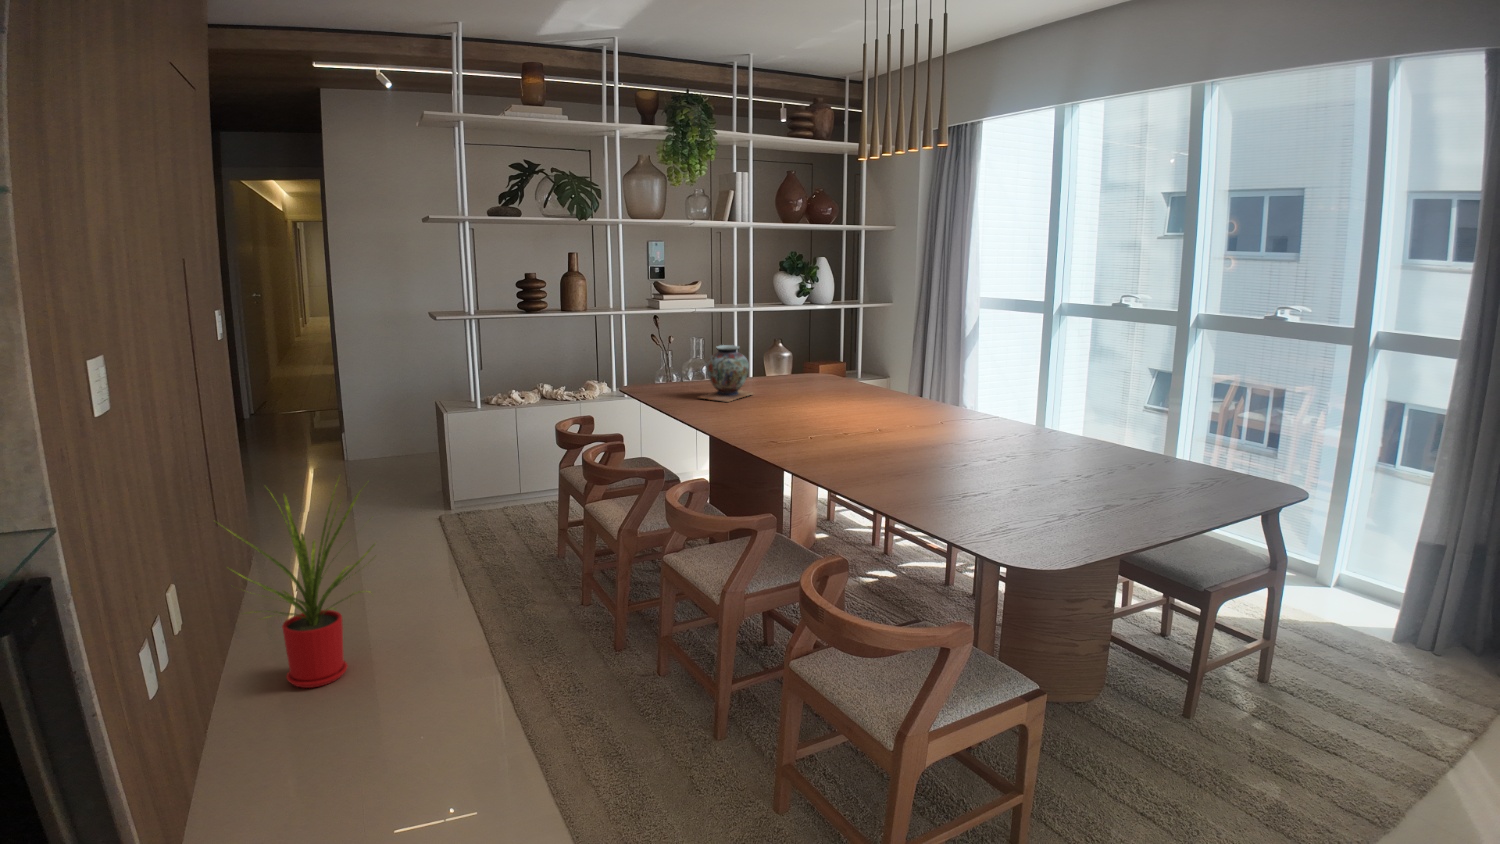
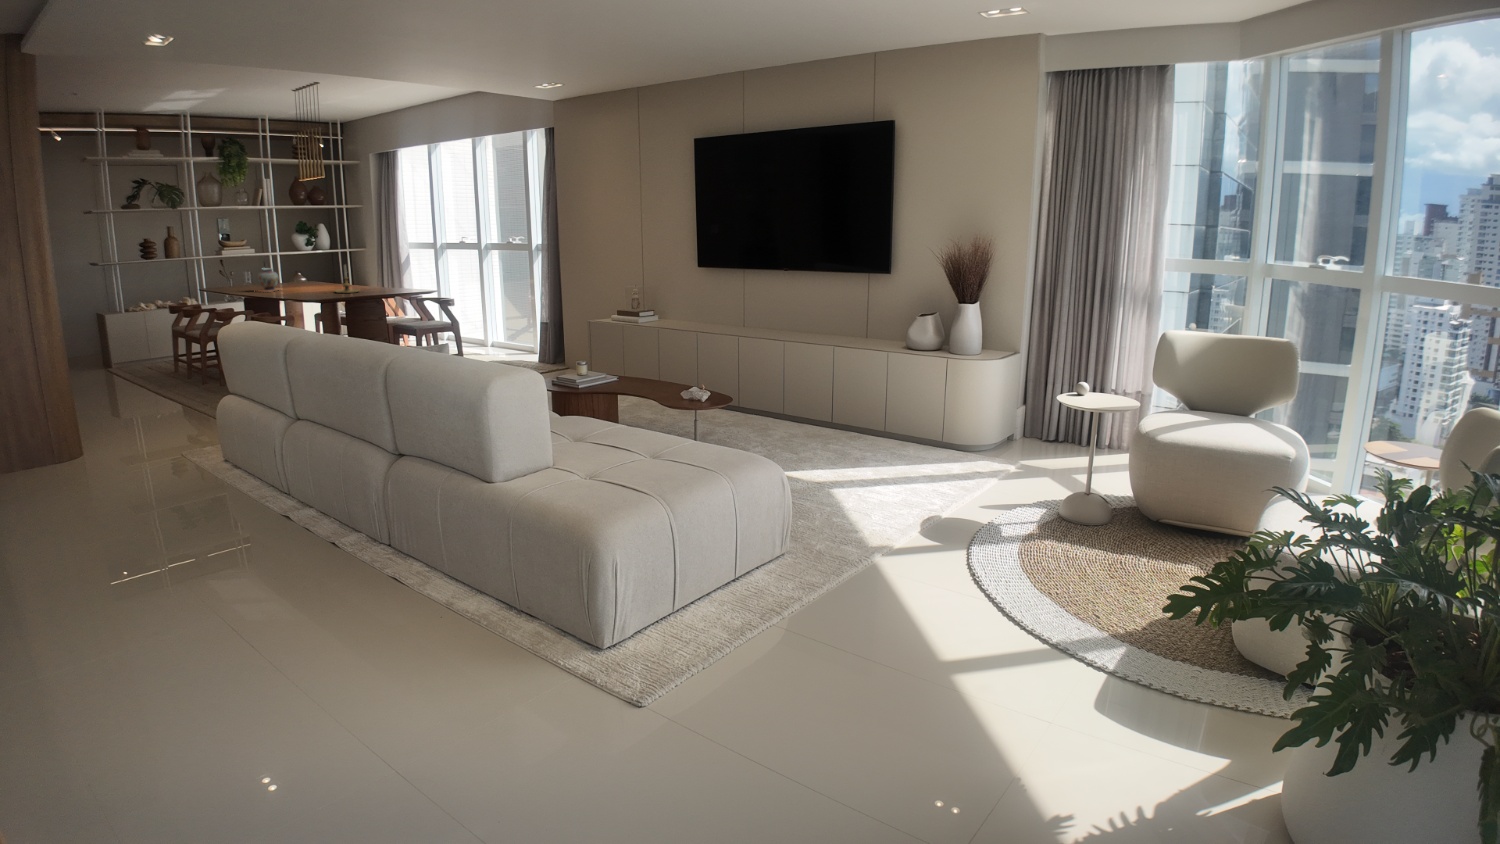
candle holder: none [872,346,935,420] -> present [335,265,359,293]
house plant: present [222,484,374,688] -> none [62,321,132,401]

